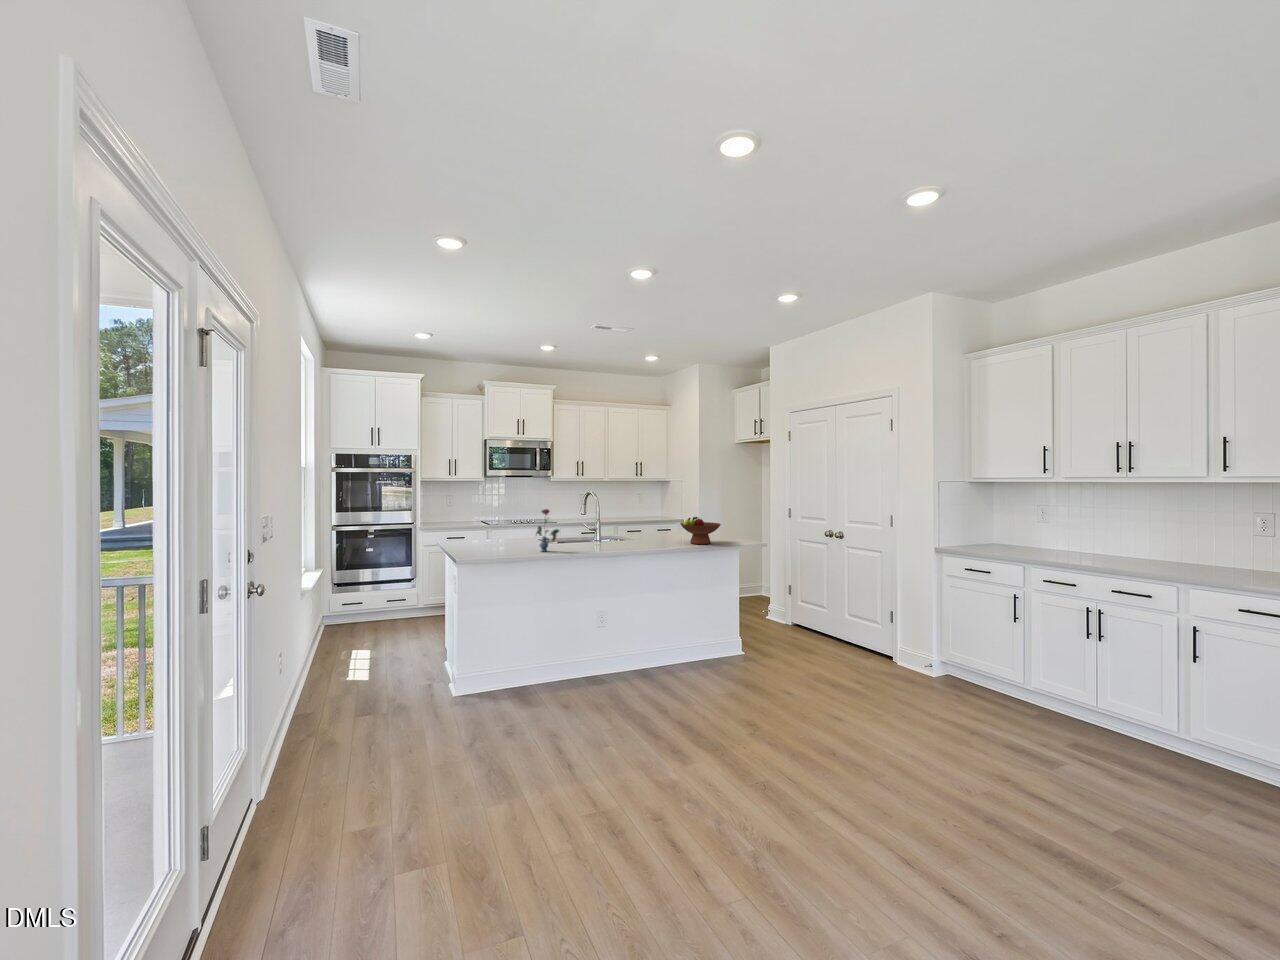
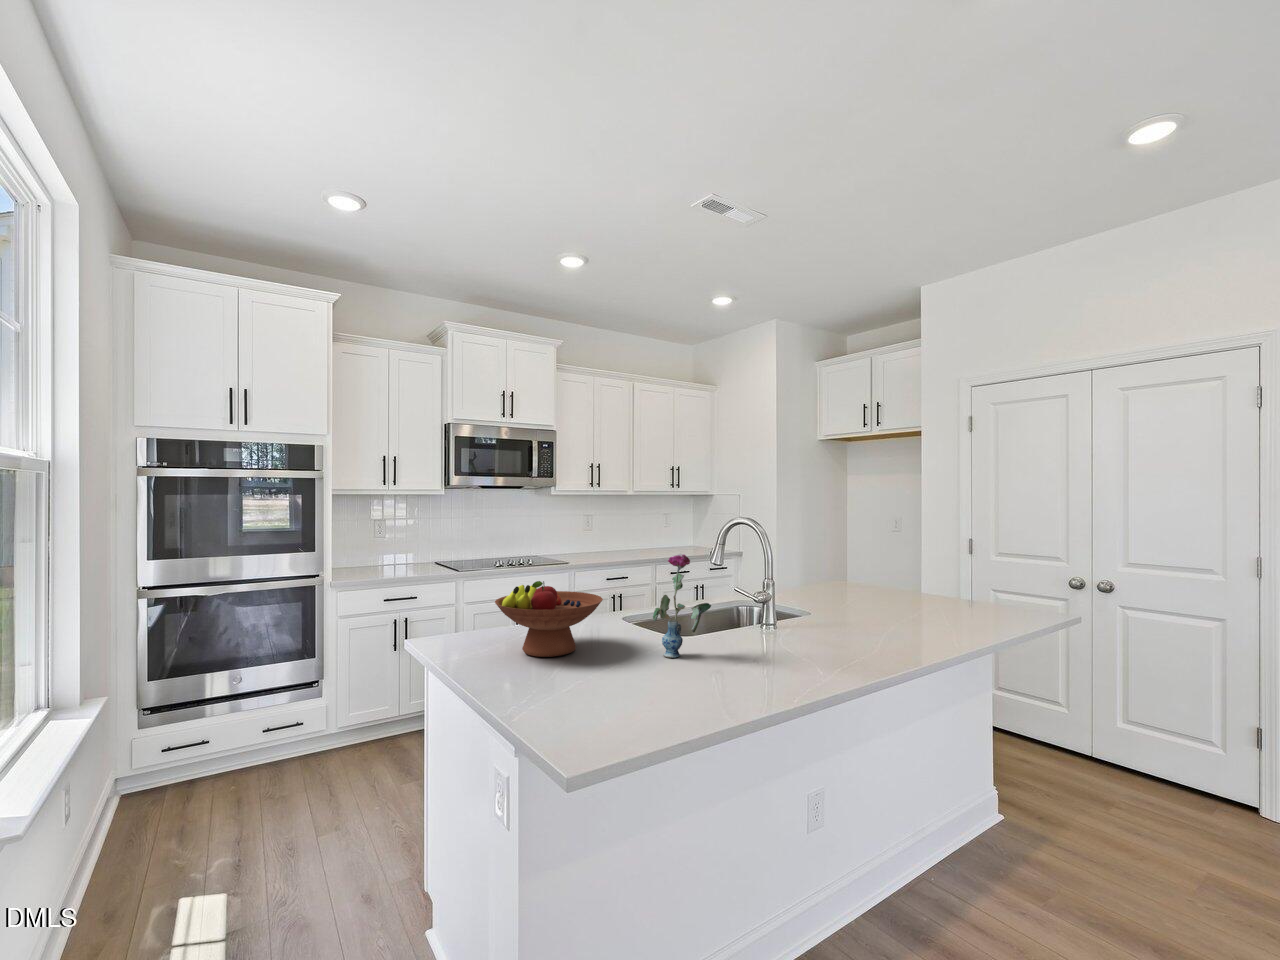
fruit bowl: present [680,517,721,544] -> present [495,581,603,657]

